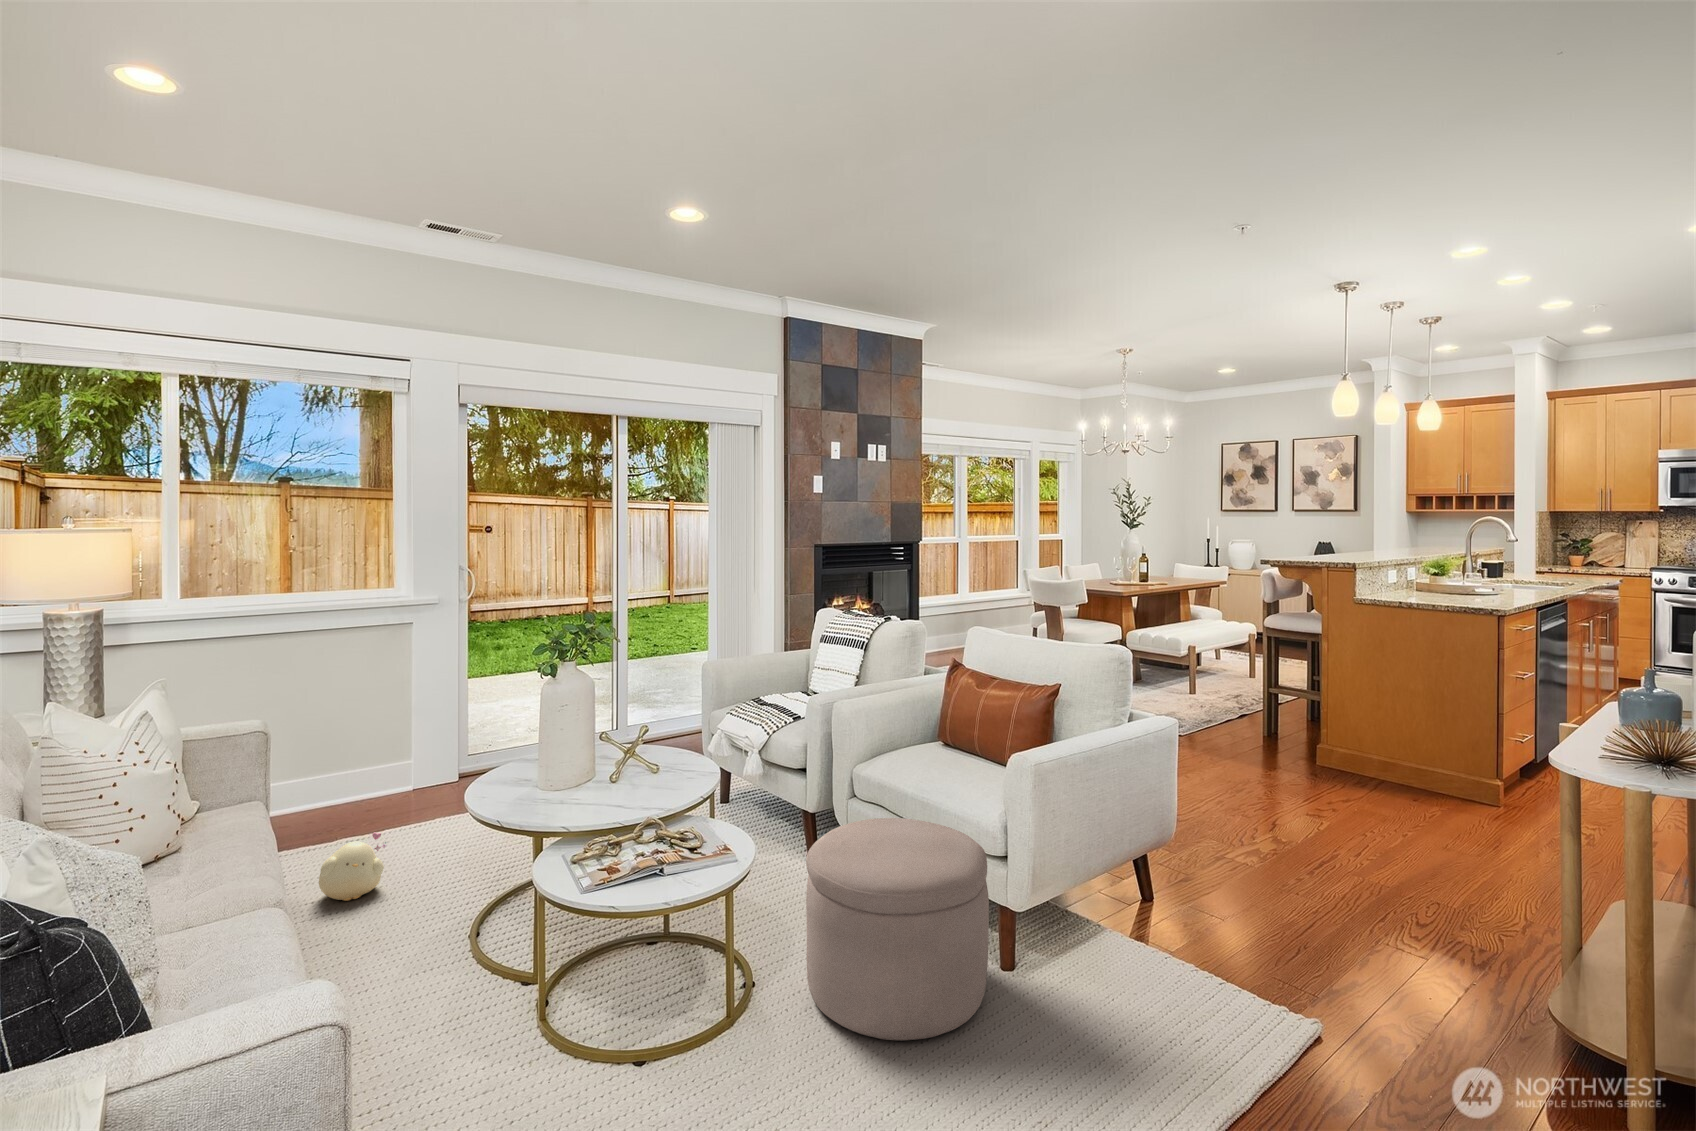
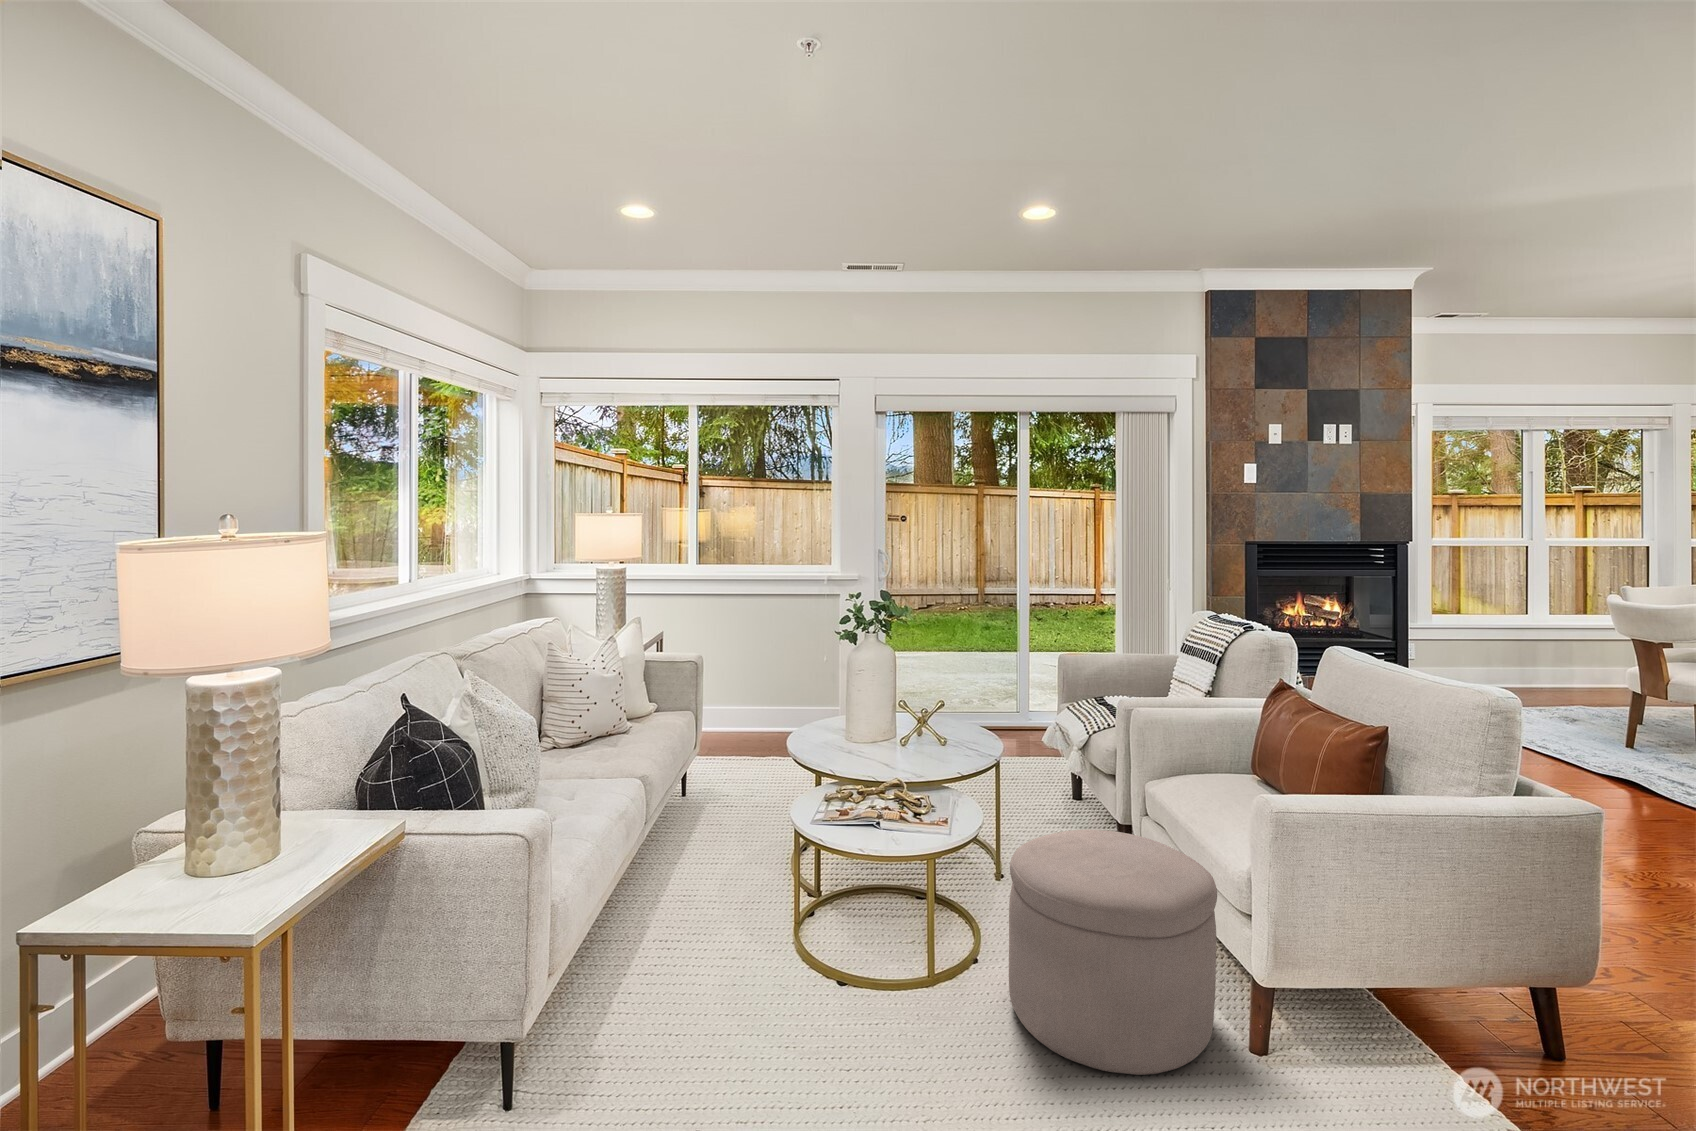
plush toy: present [319,832,387,901] -> none [722,757,767,804]

